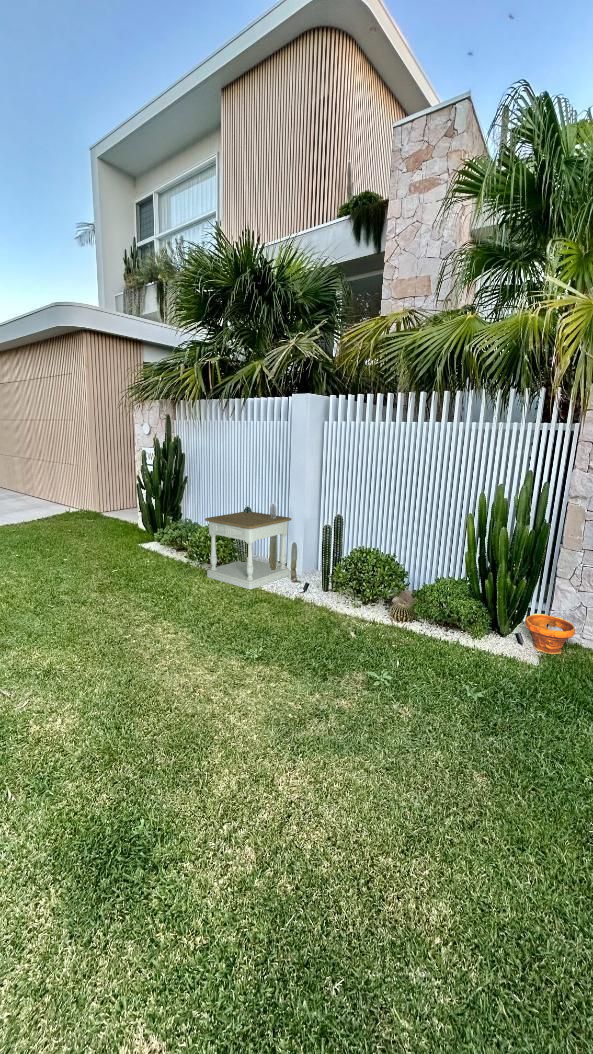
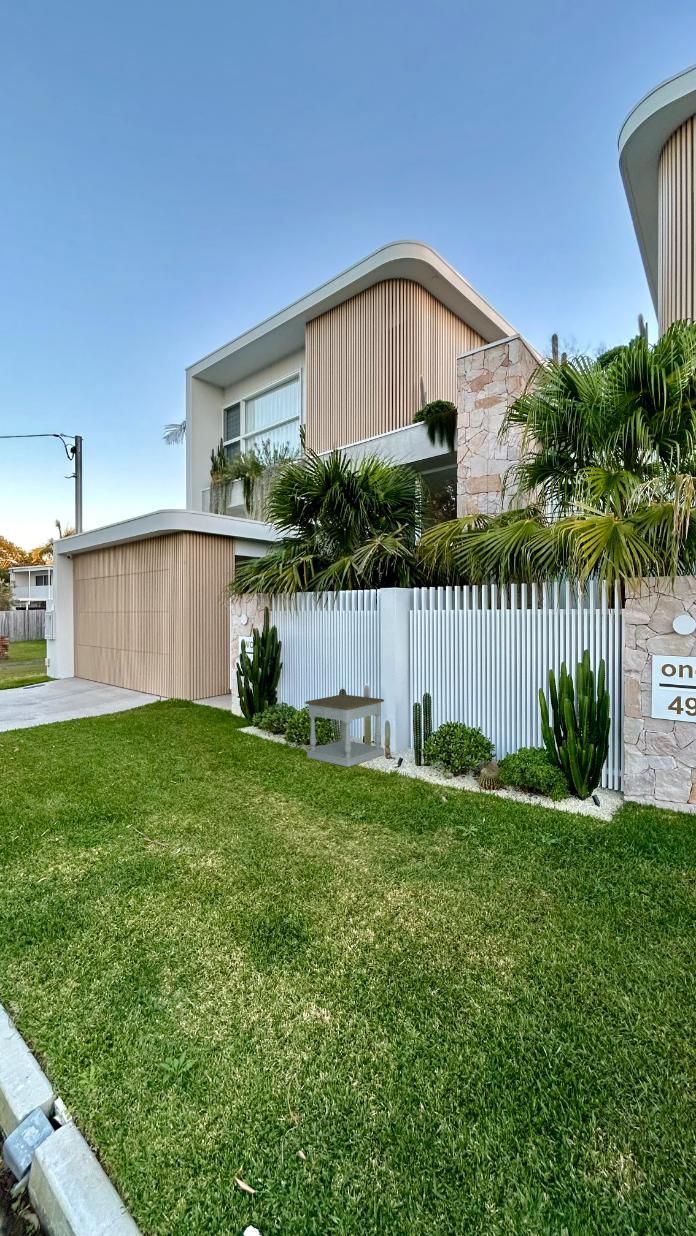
planter: present [525,614,575,654] -> none [599,778,643,813]

